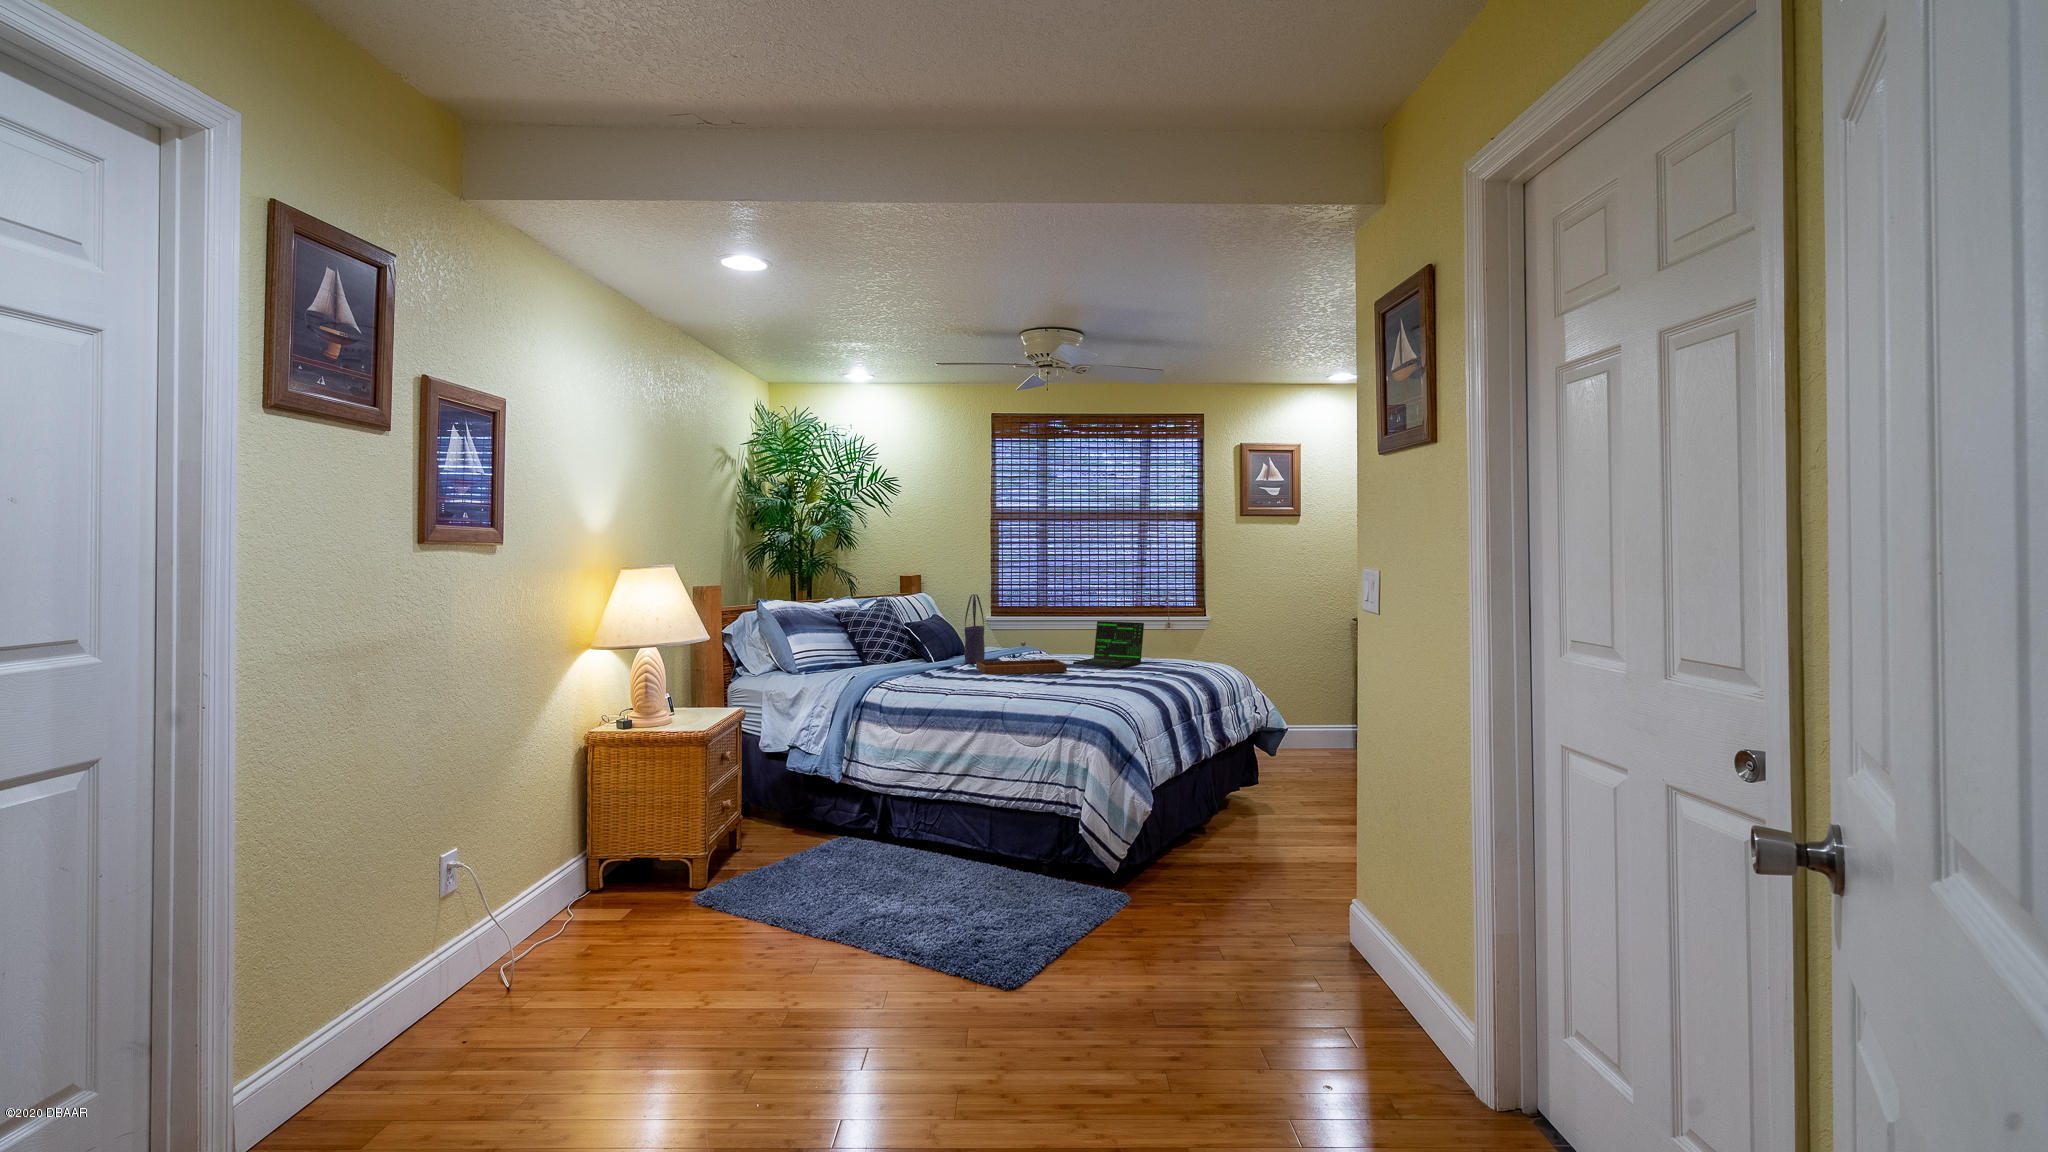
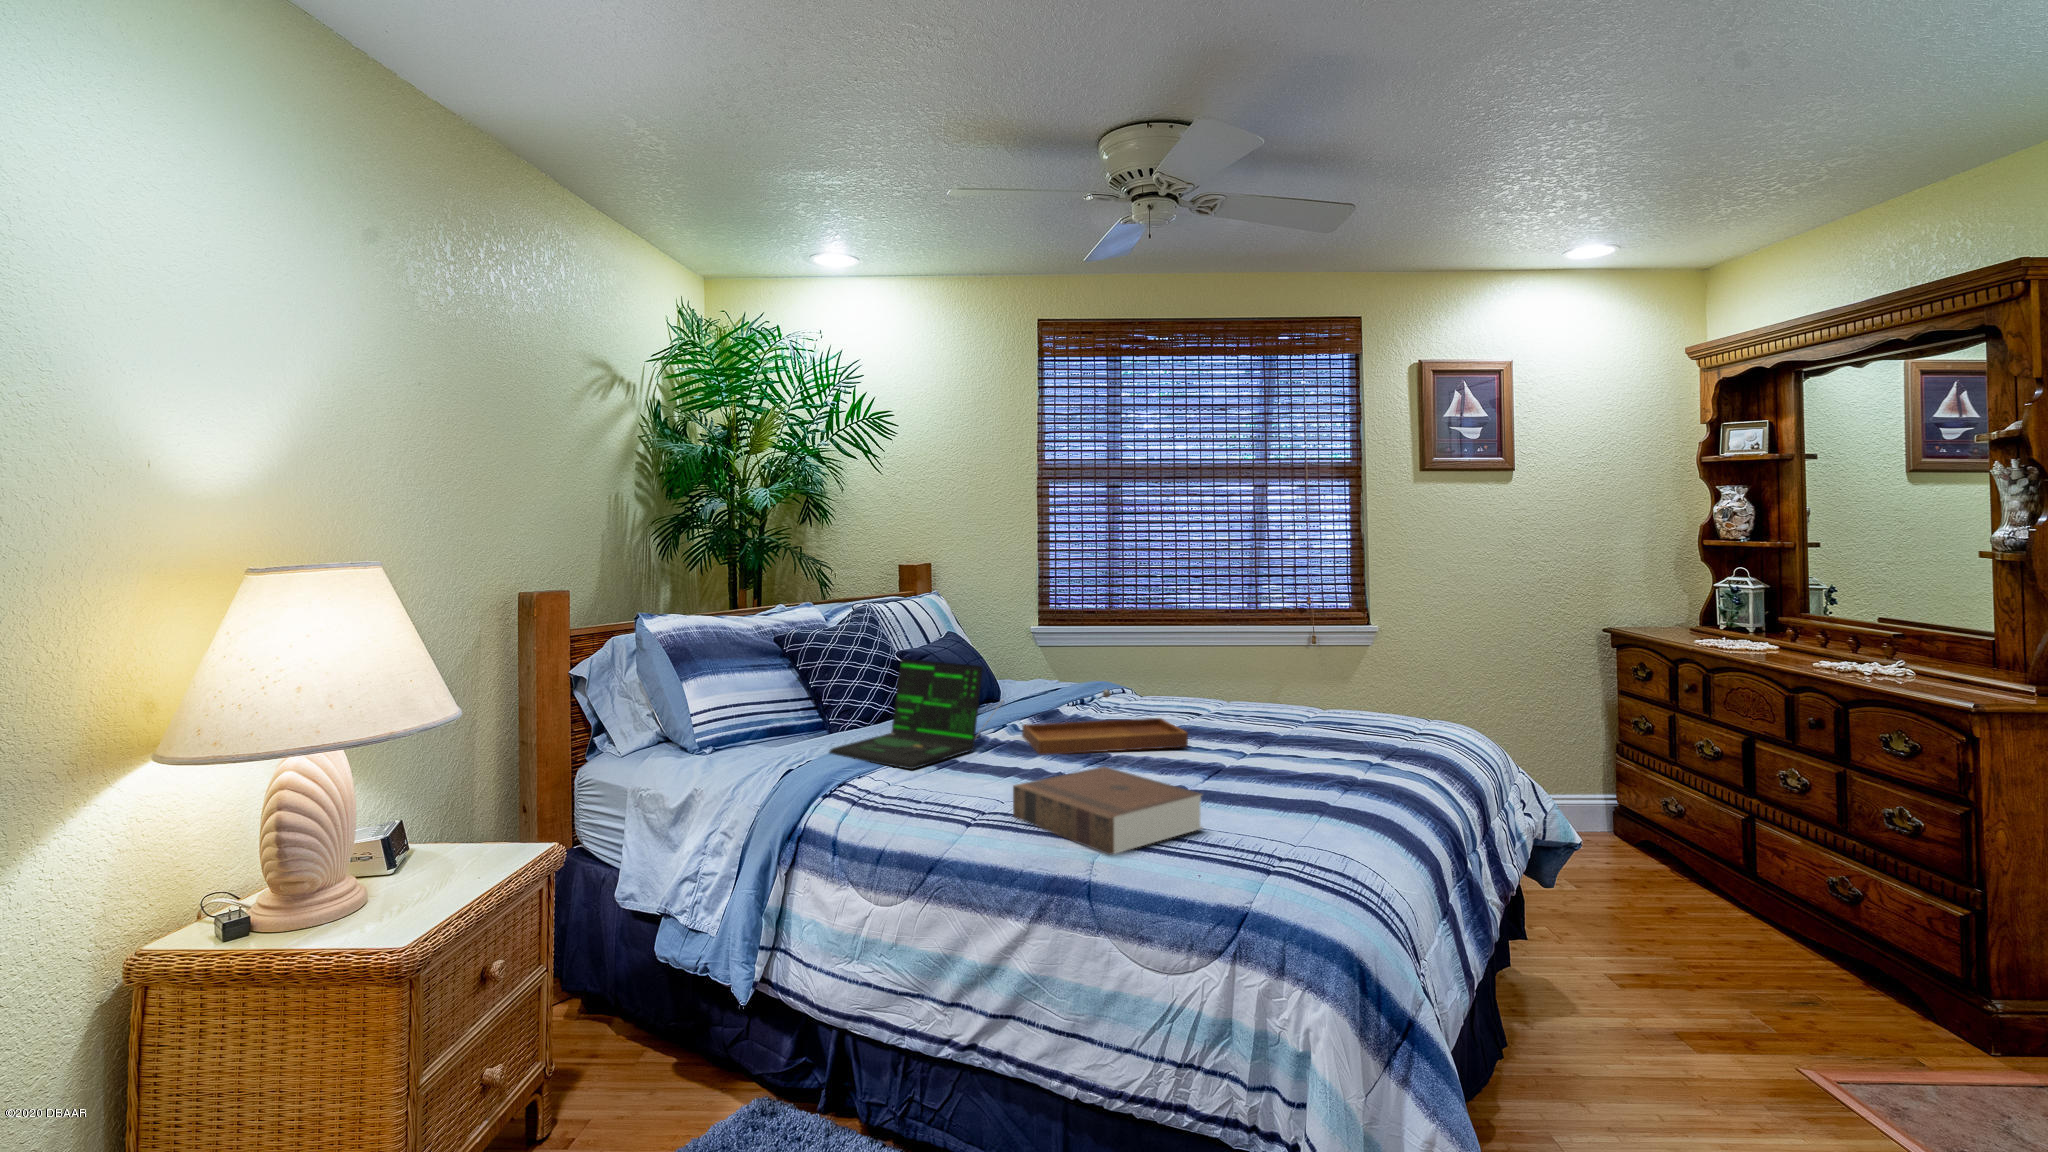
tote bag: present [965,594,985,663] -> none [1001,602,1034,721]
laptop: present [1073,621,1156,668] -> present [829,659,1003,770]
book: none [969,671,1058,699] -> present [1013,767,1202,855]

